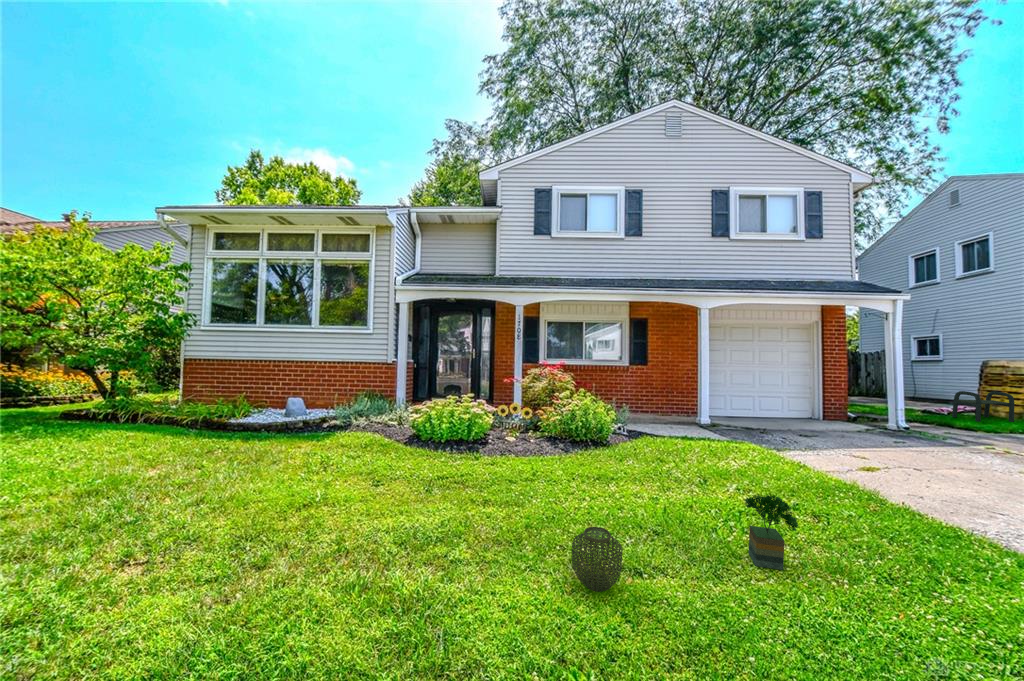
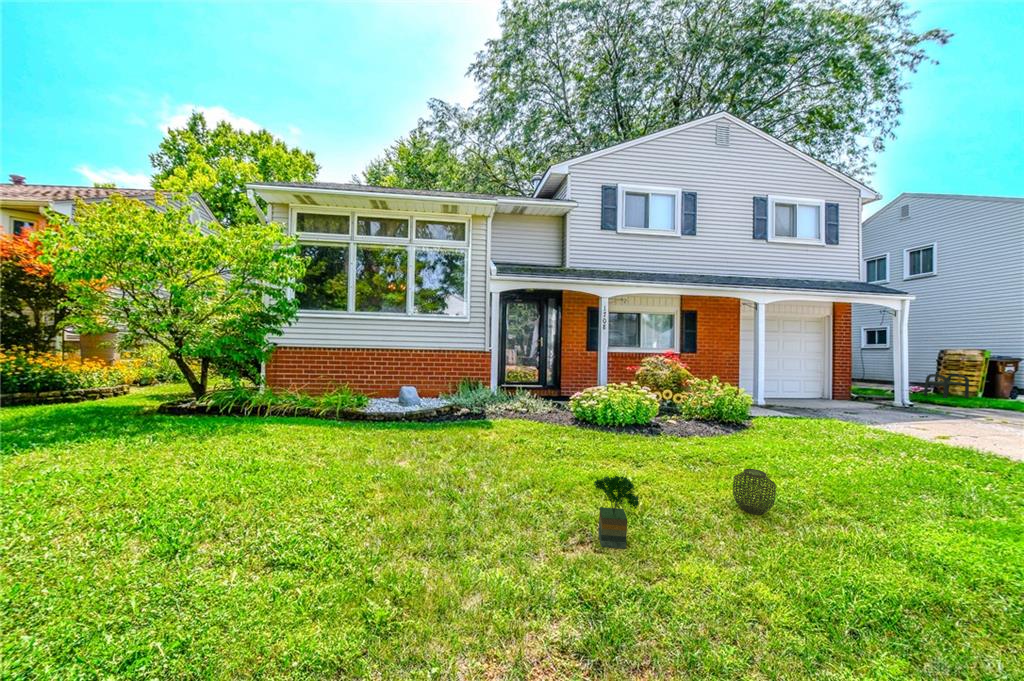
potted tree: present [744,495,798,570] -> present [594,476,639,548]
woven basket: present [572,527,622,591] -> present [733,469,776,515]

